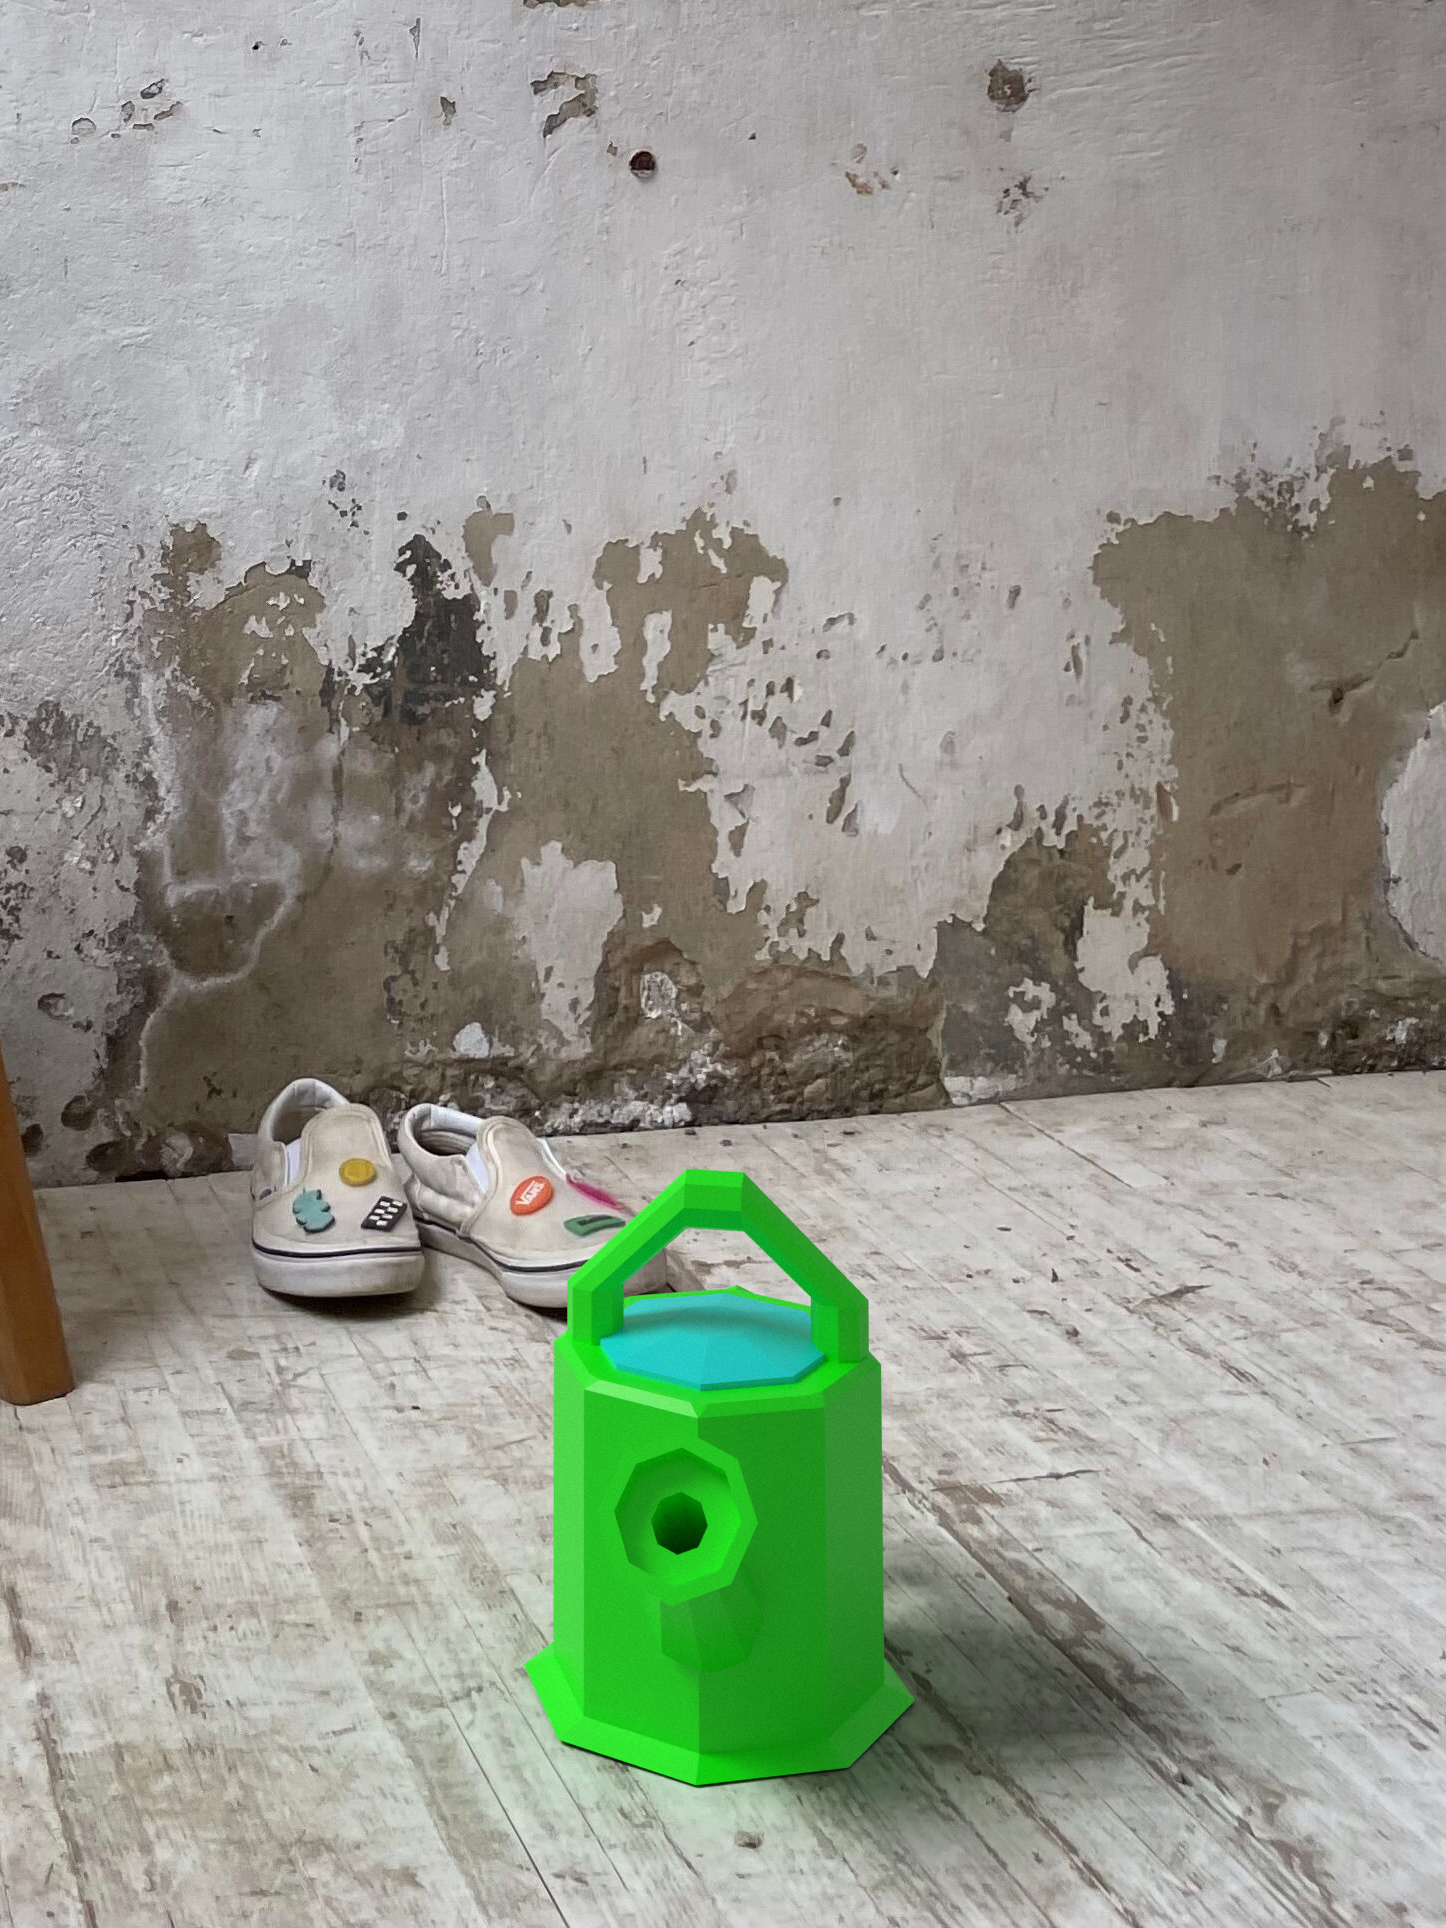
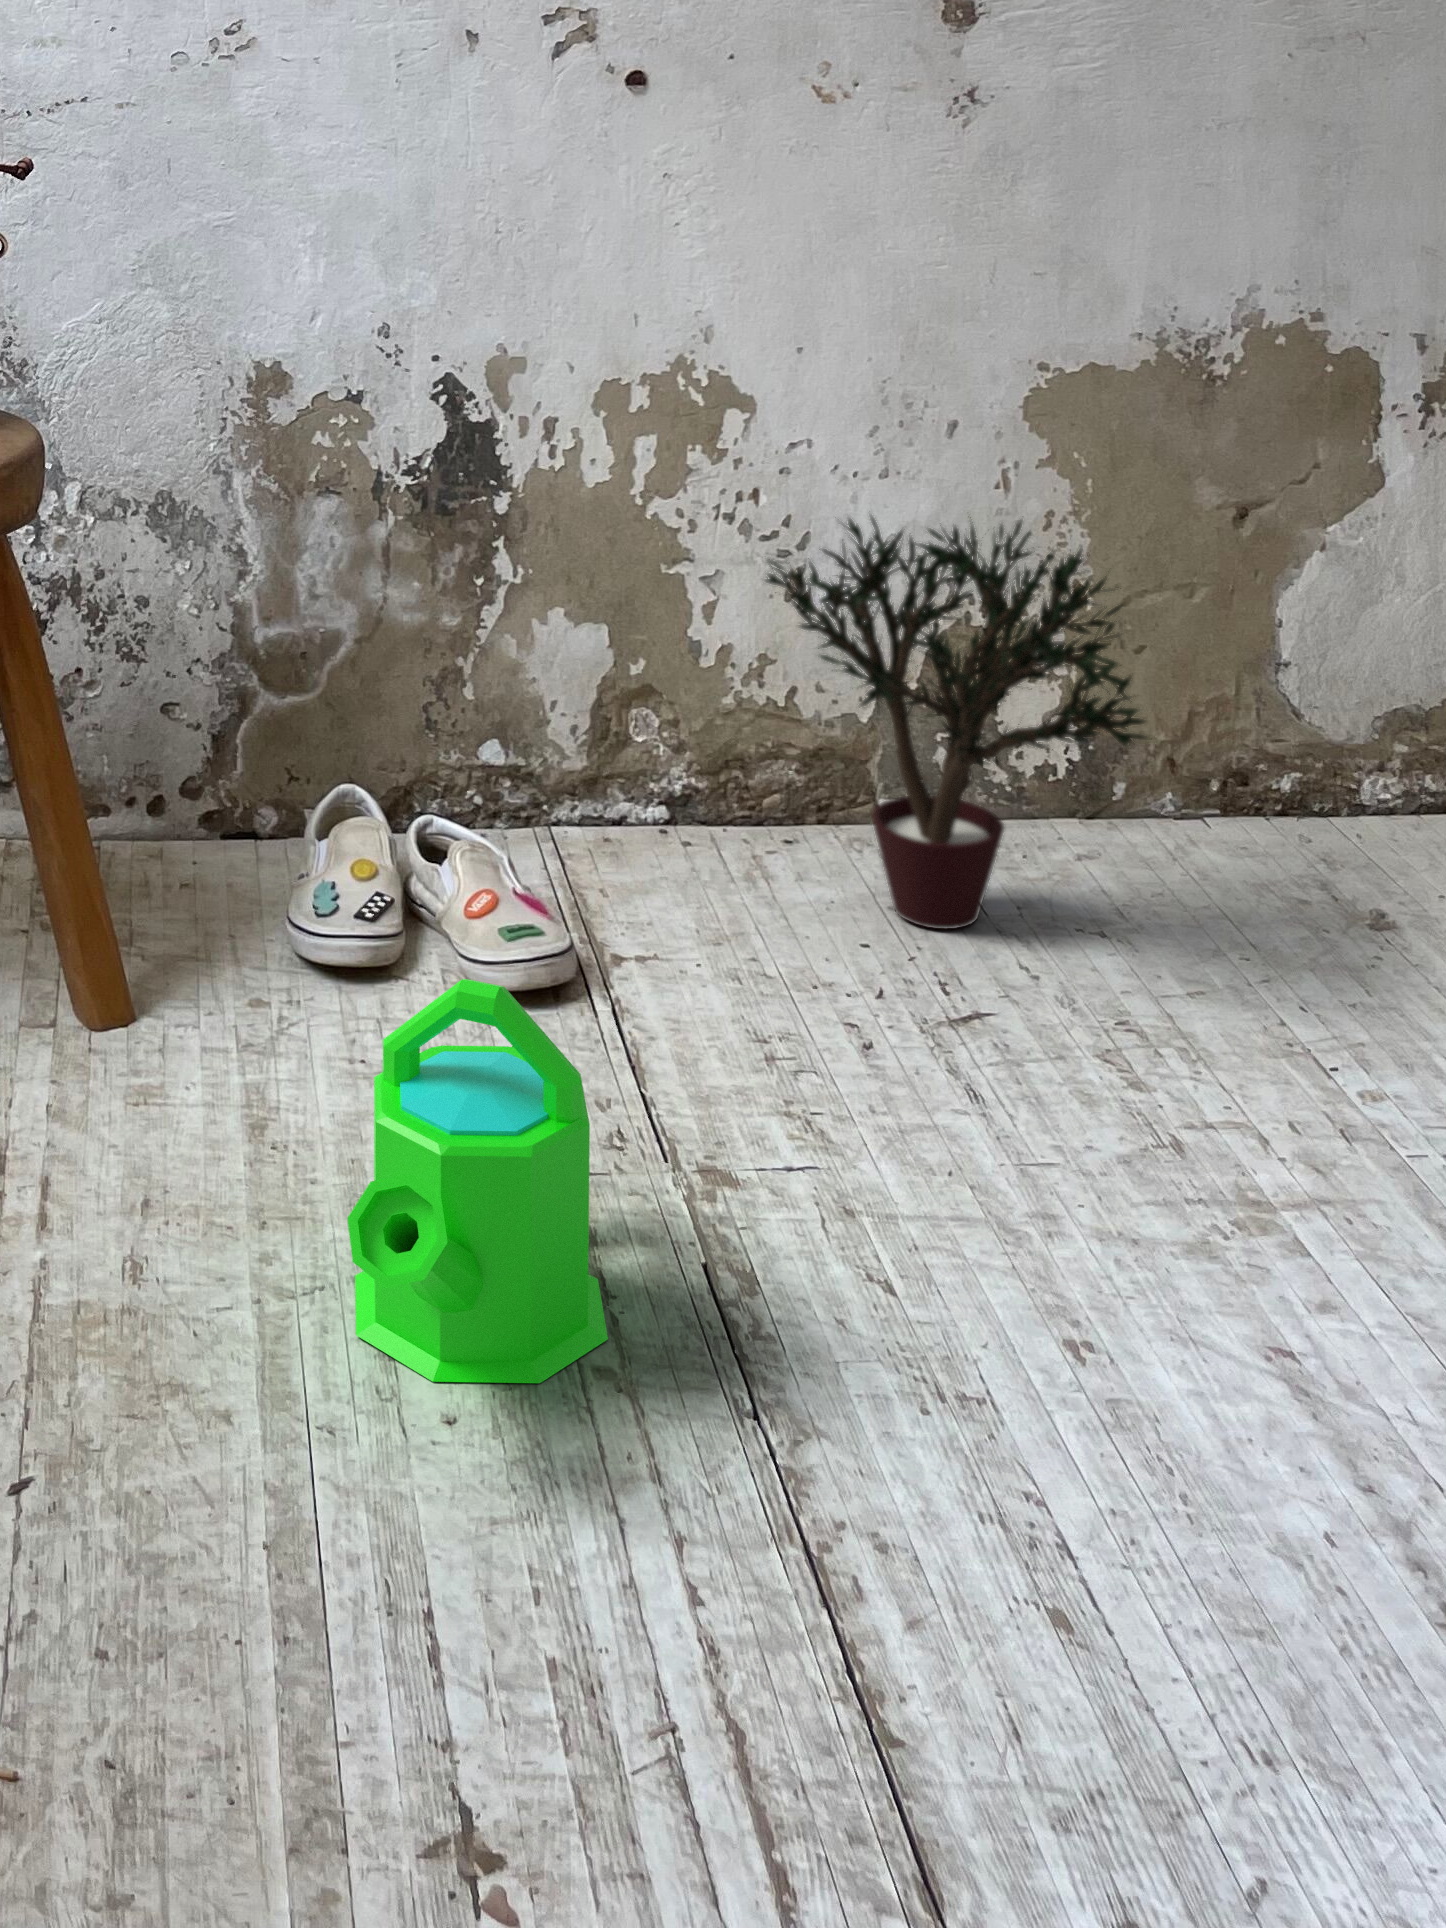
potted plant: none [834,663,1354,1208] -> present [766,516,1146,929]

